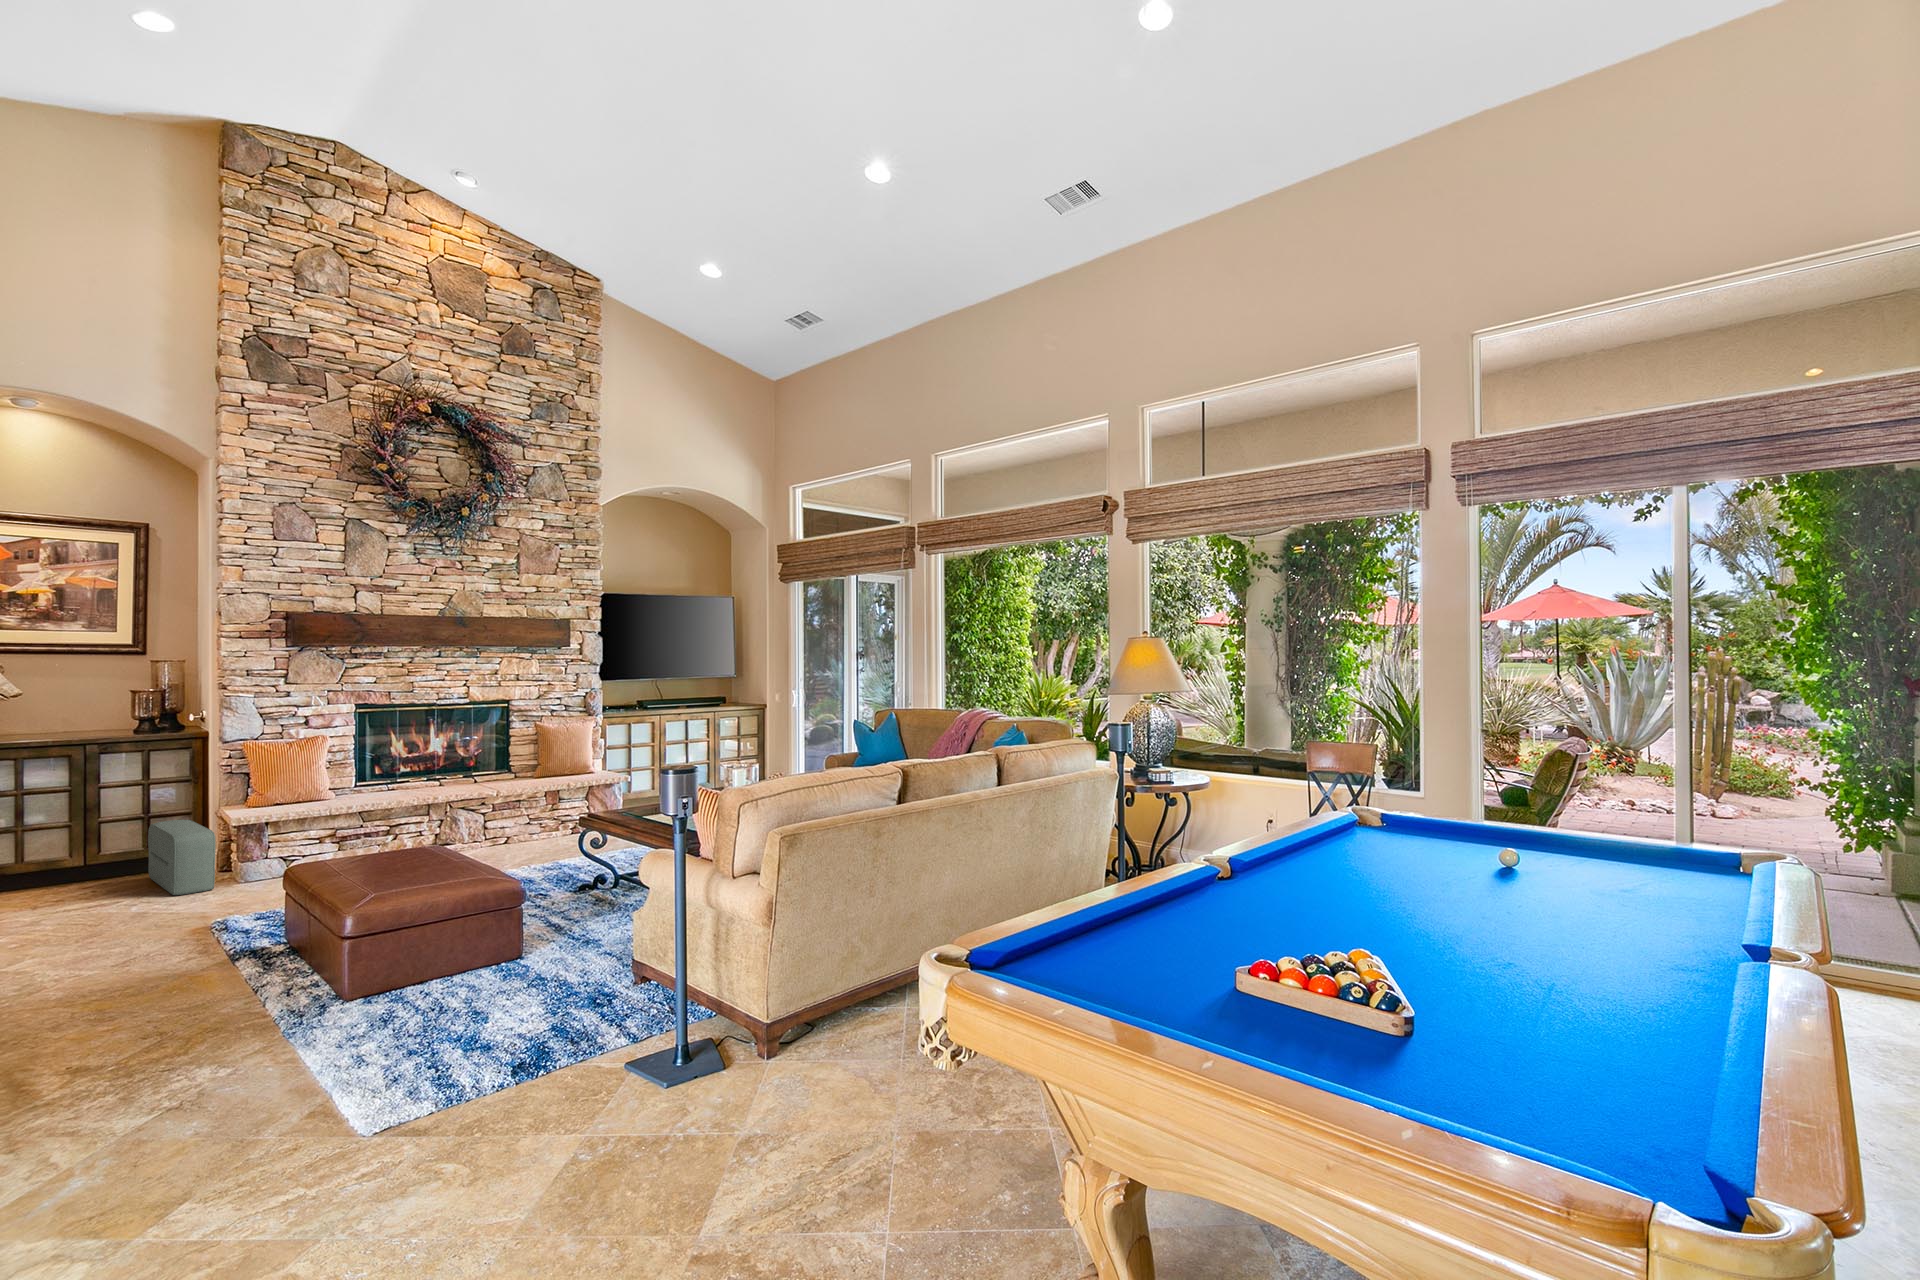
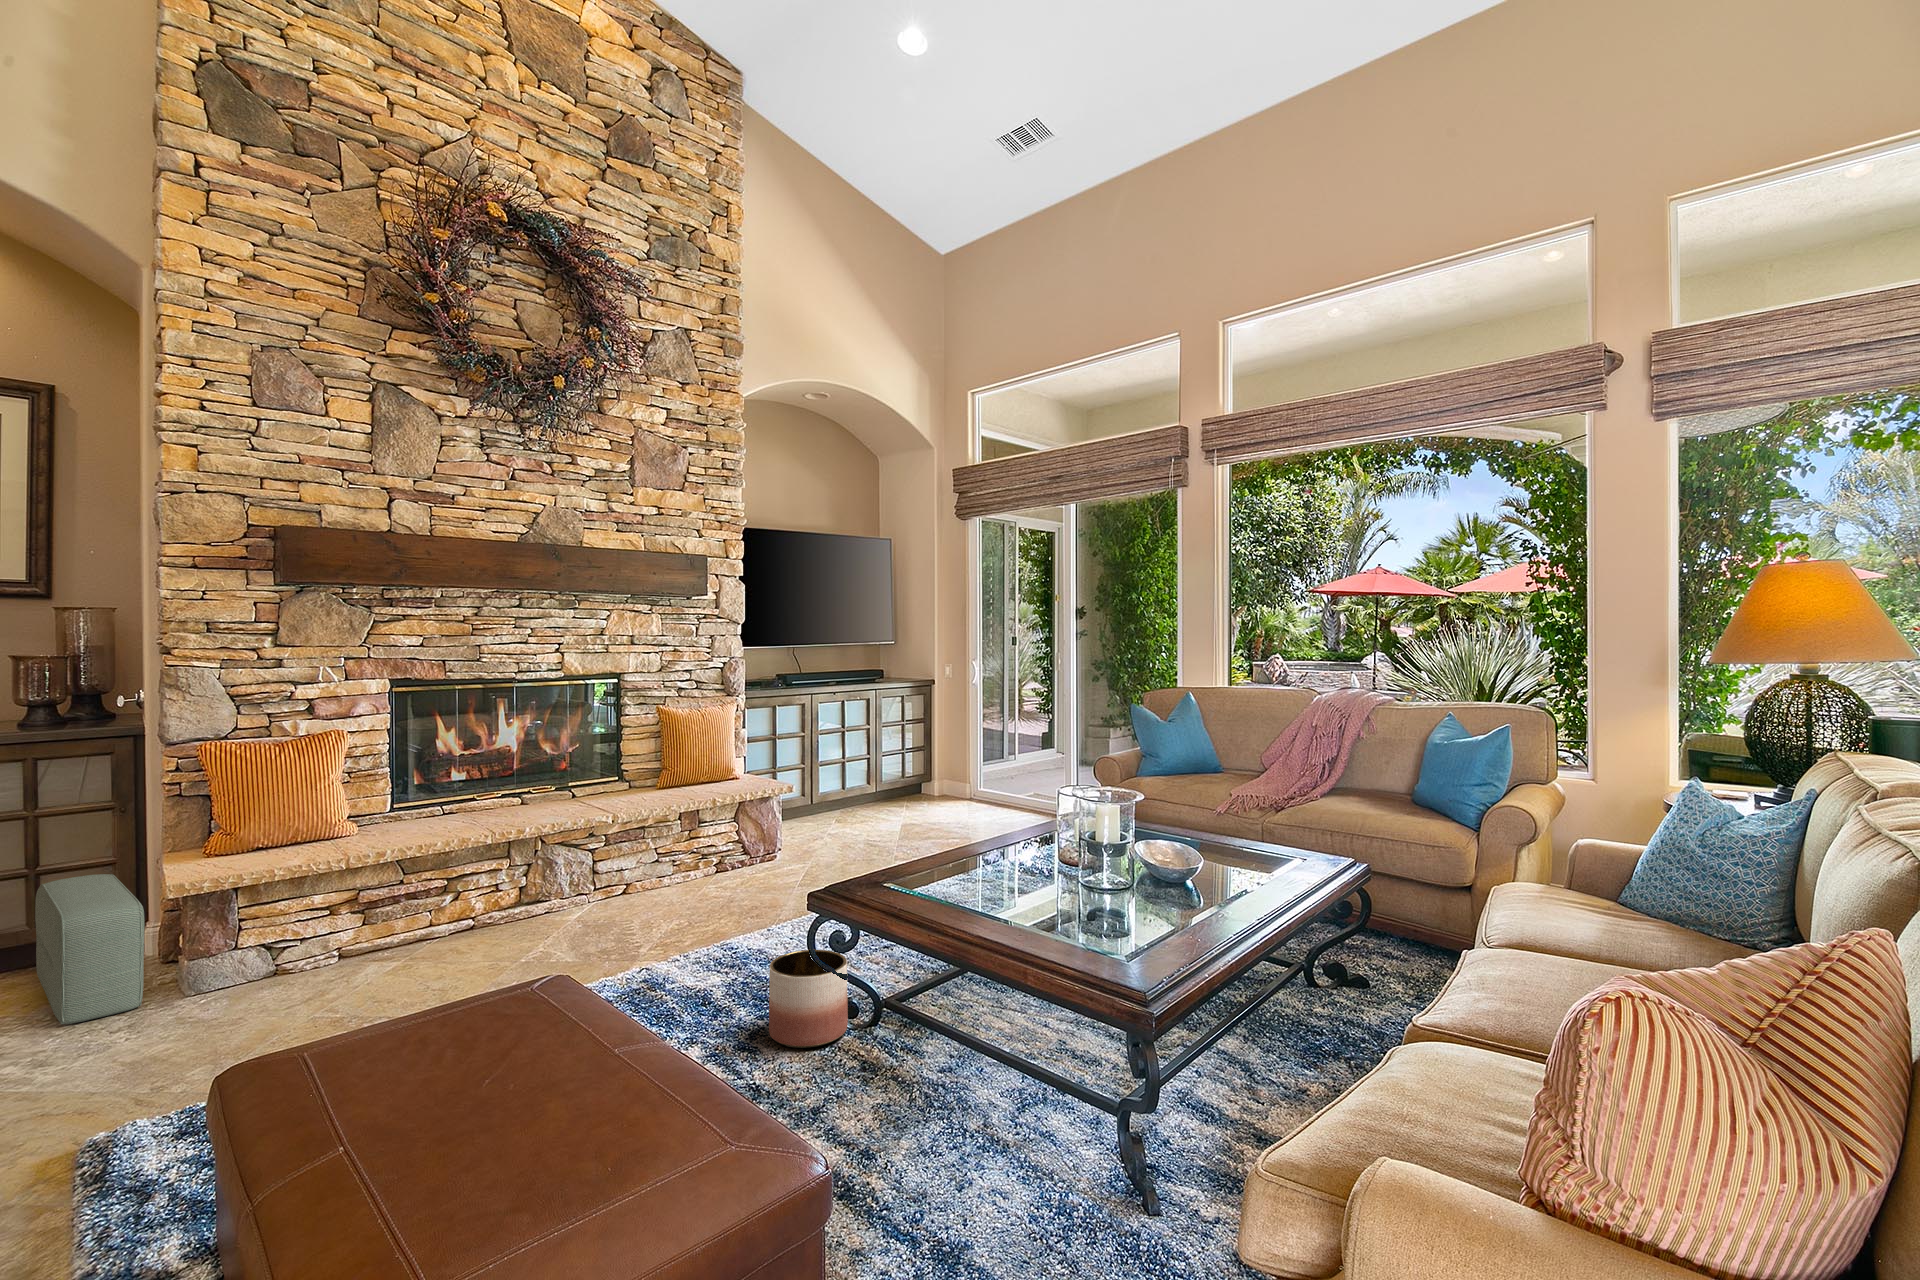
planter: none [554,857,599,904] -> present [769,950,848,1048]

